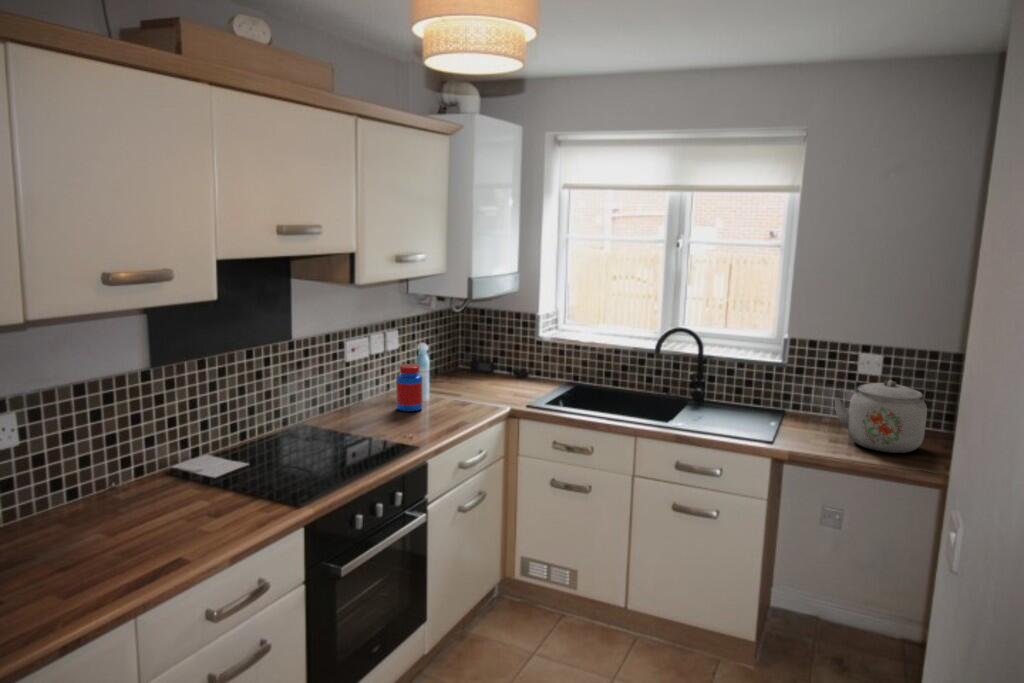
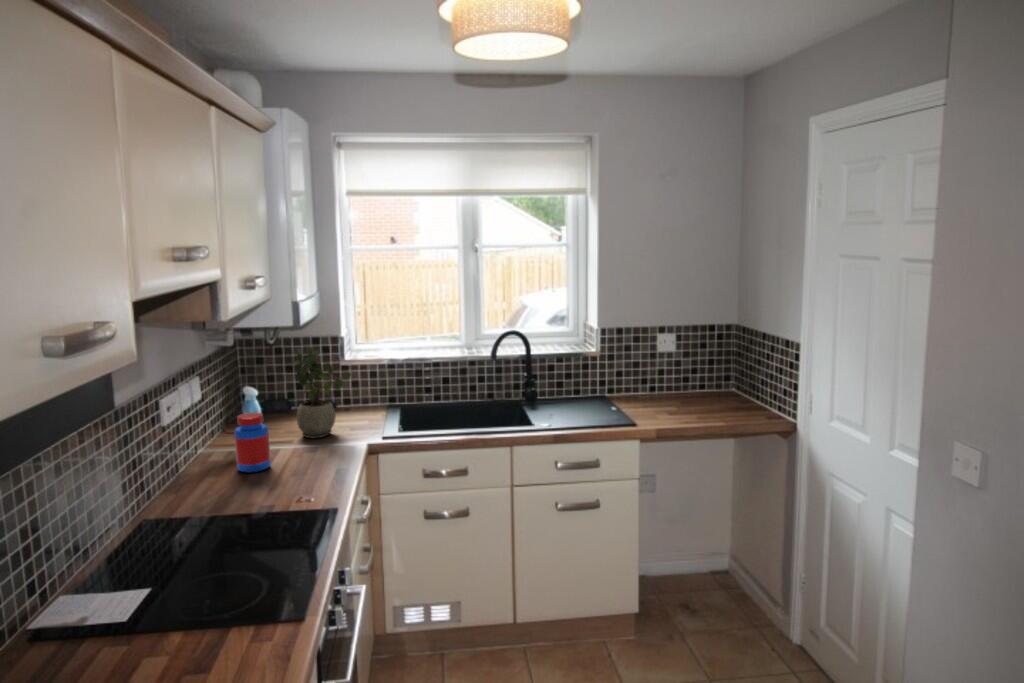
potted plant: none [468,318,509,397] -> present [291,347,351,438]
kettle: present [834,380,927,453] -> none [664,353,738,415]

